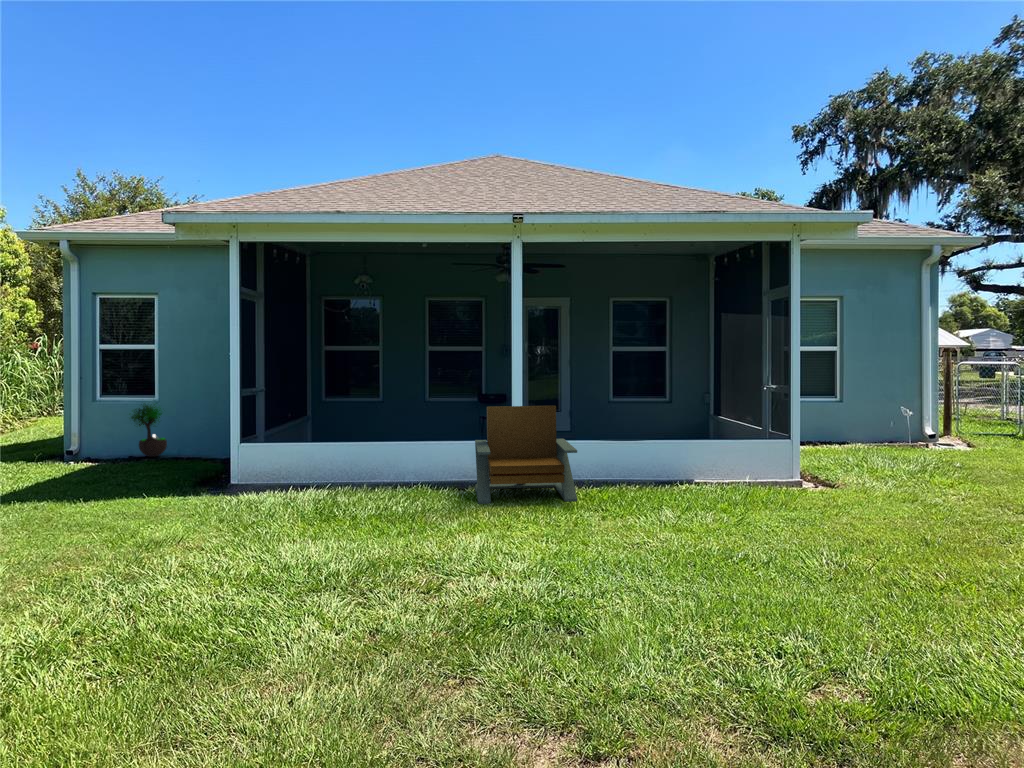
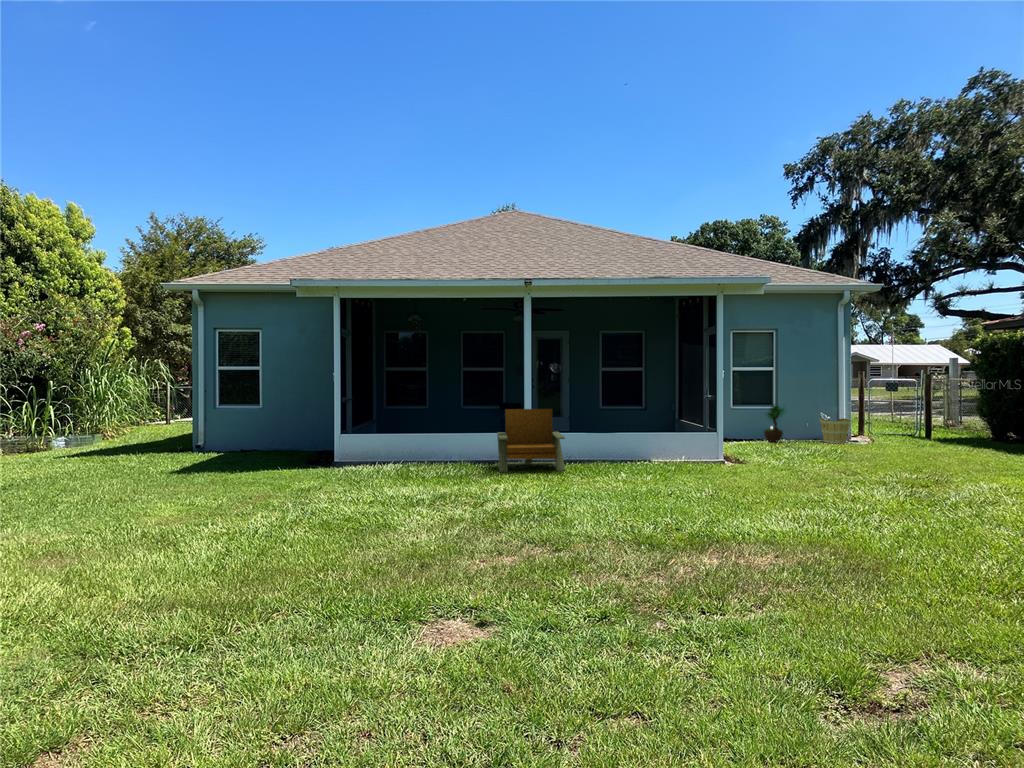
potted tree: present [131,404,167,457] -> present [764,405,785,442]
wooden bucket: none [896,413,939,447] -> present [820,418,851,444]

